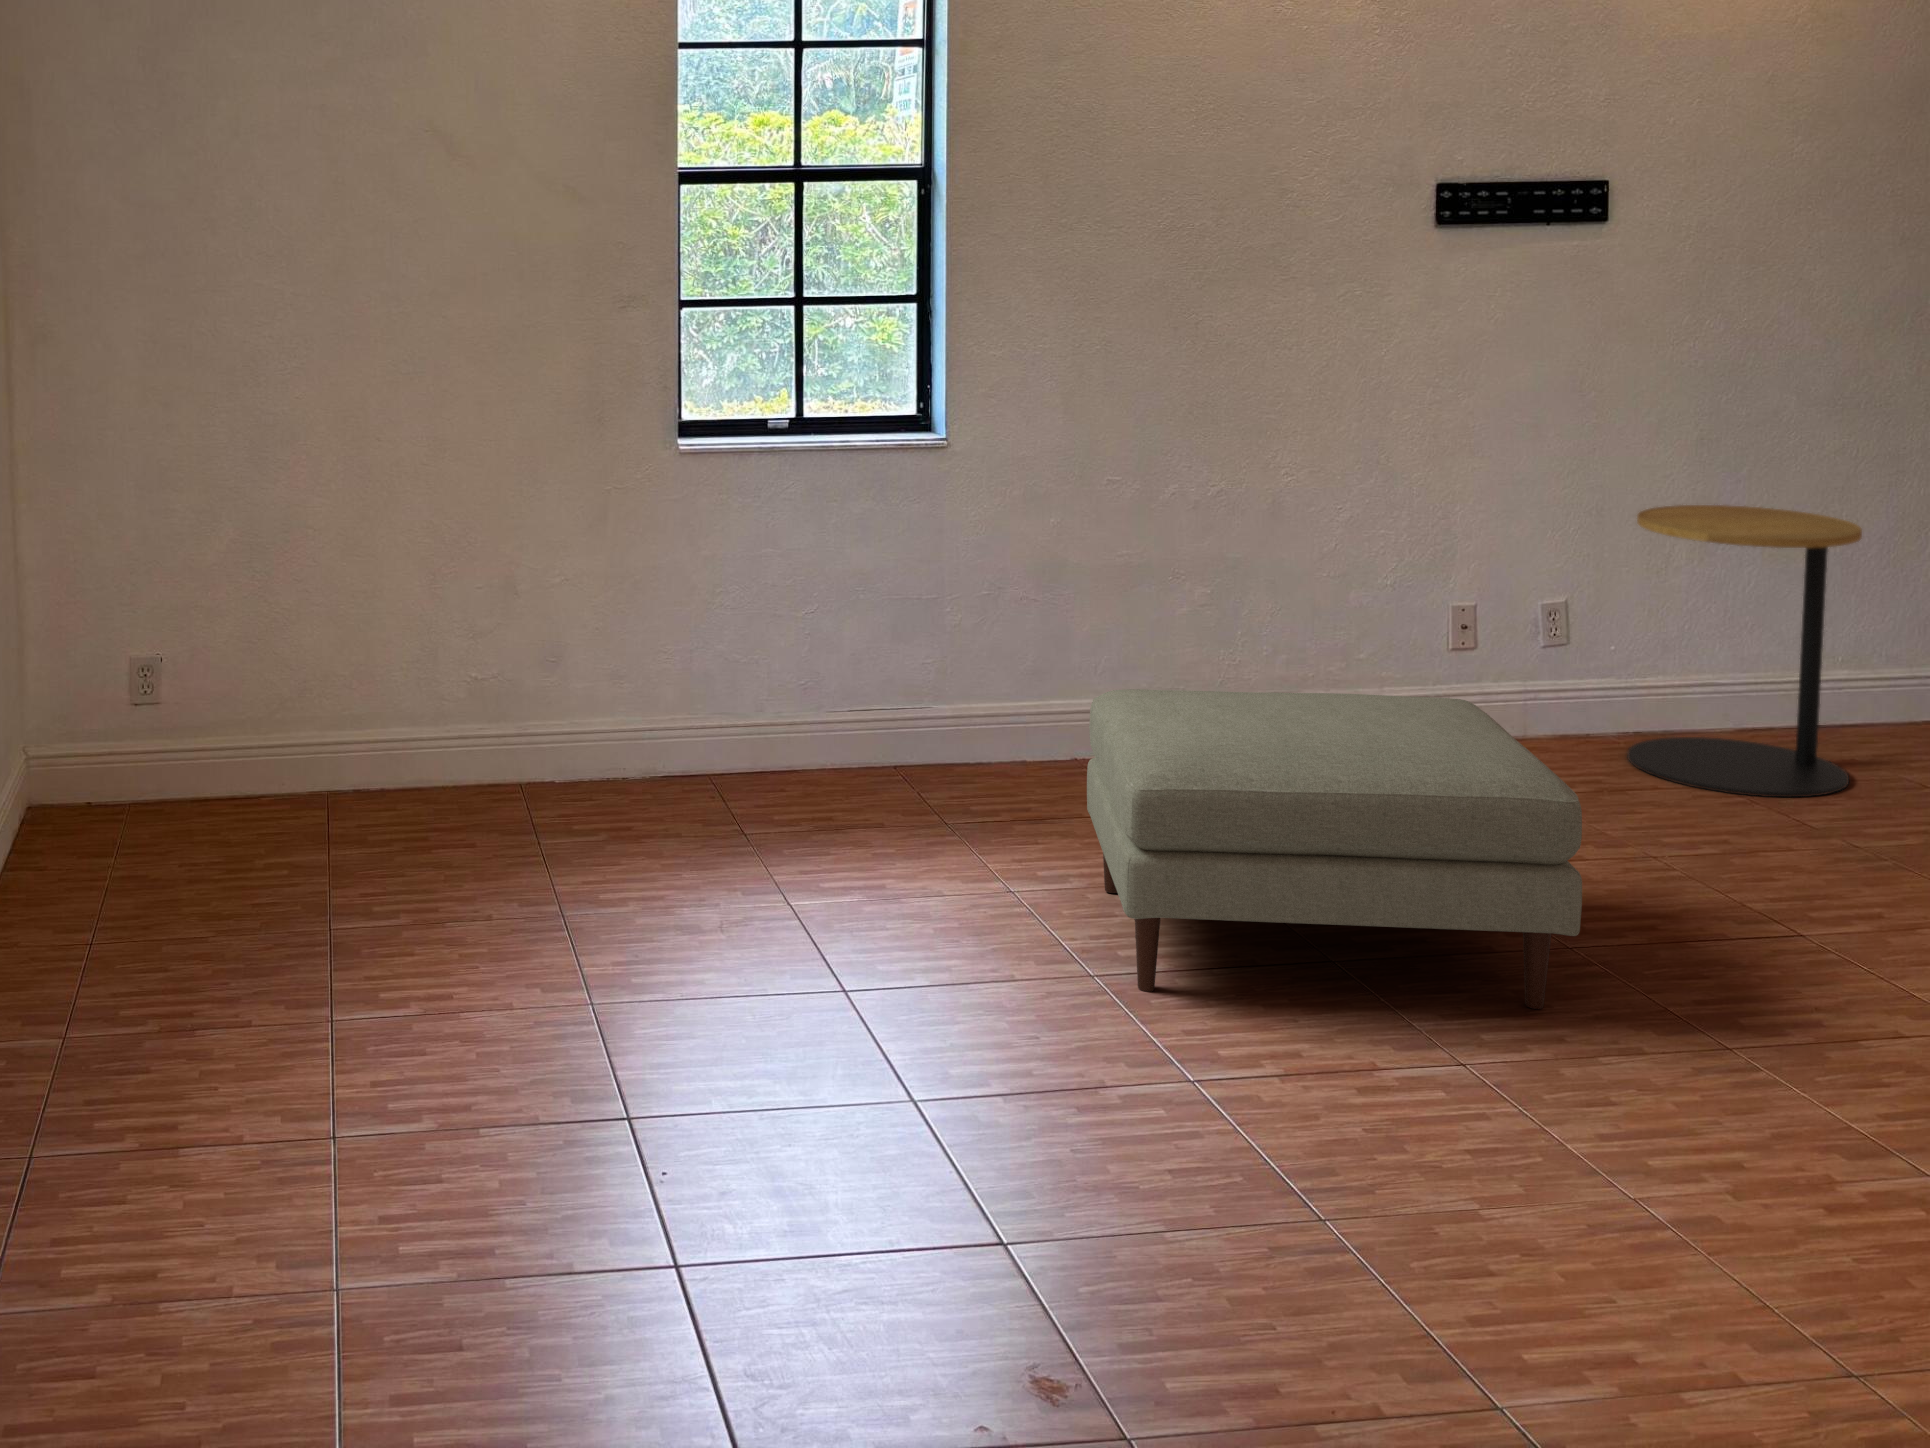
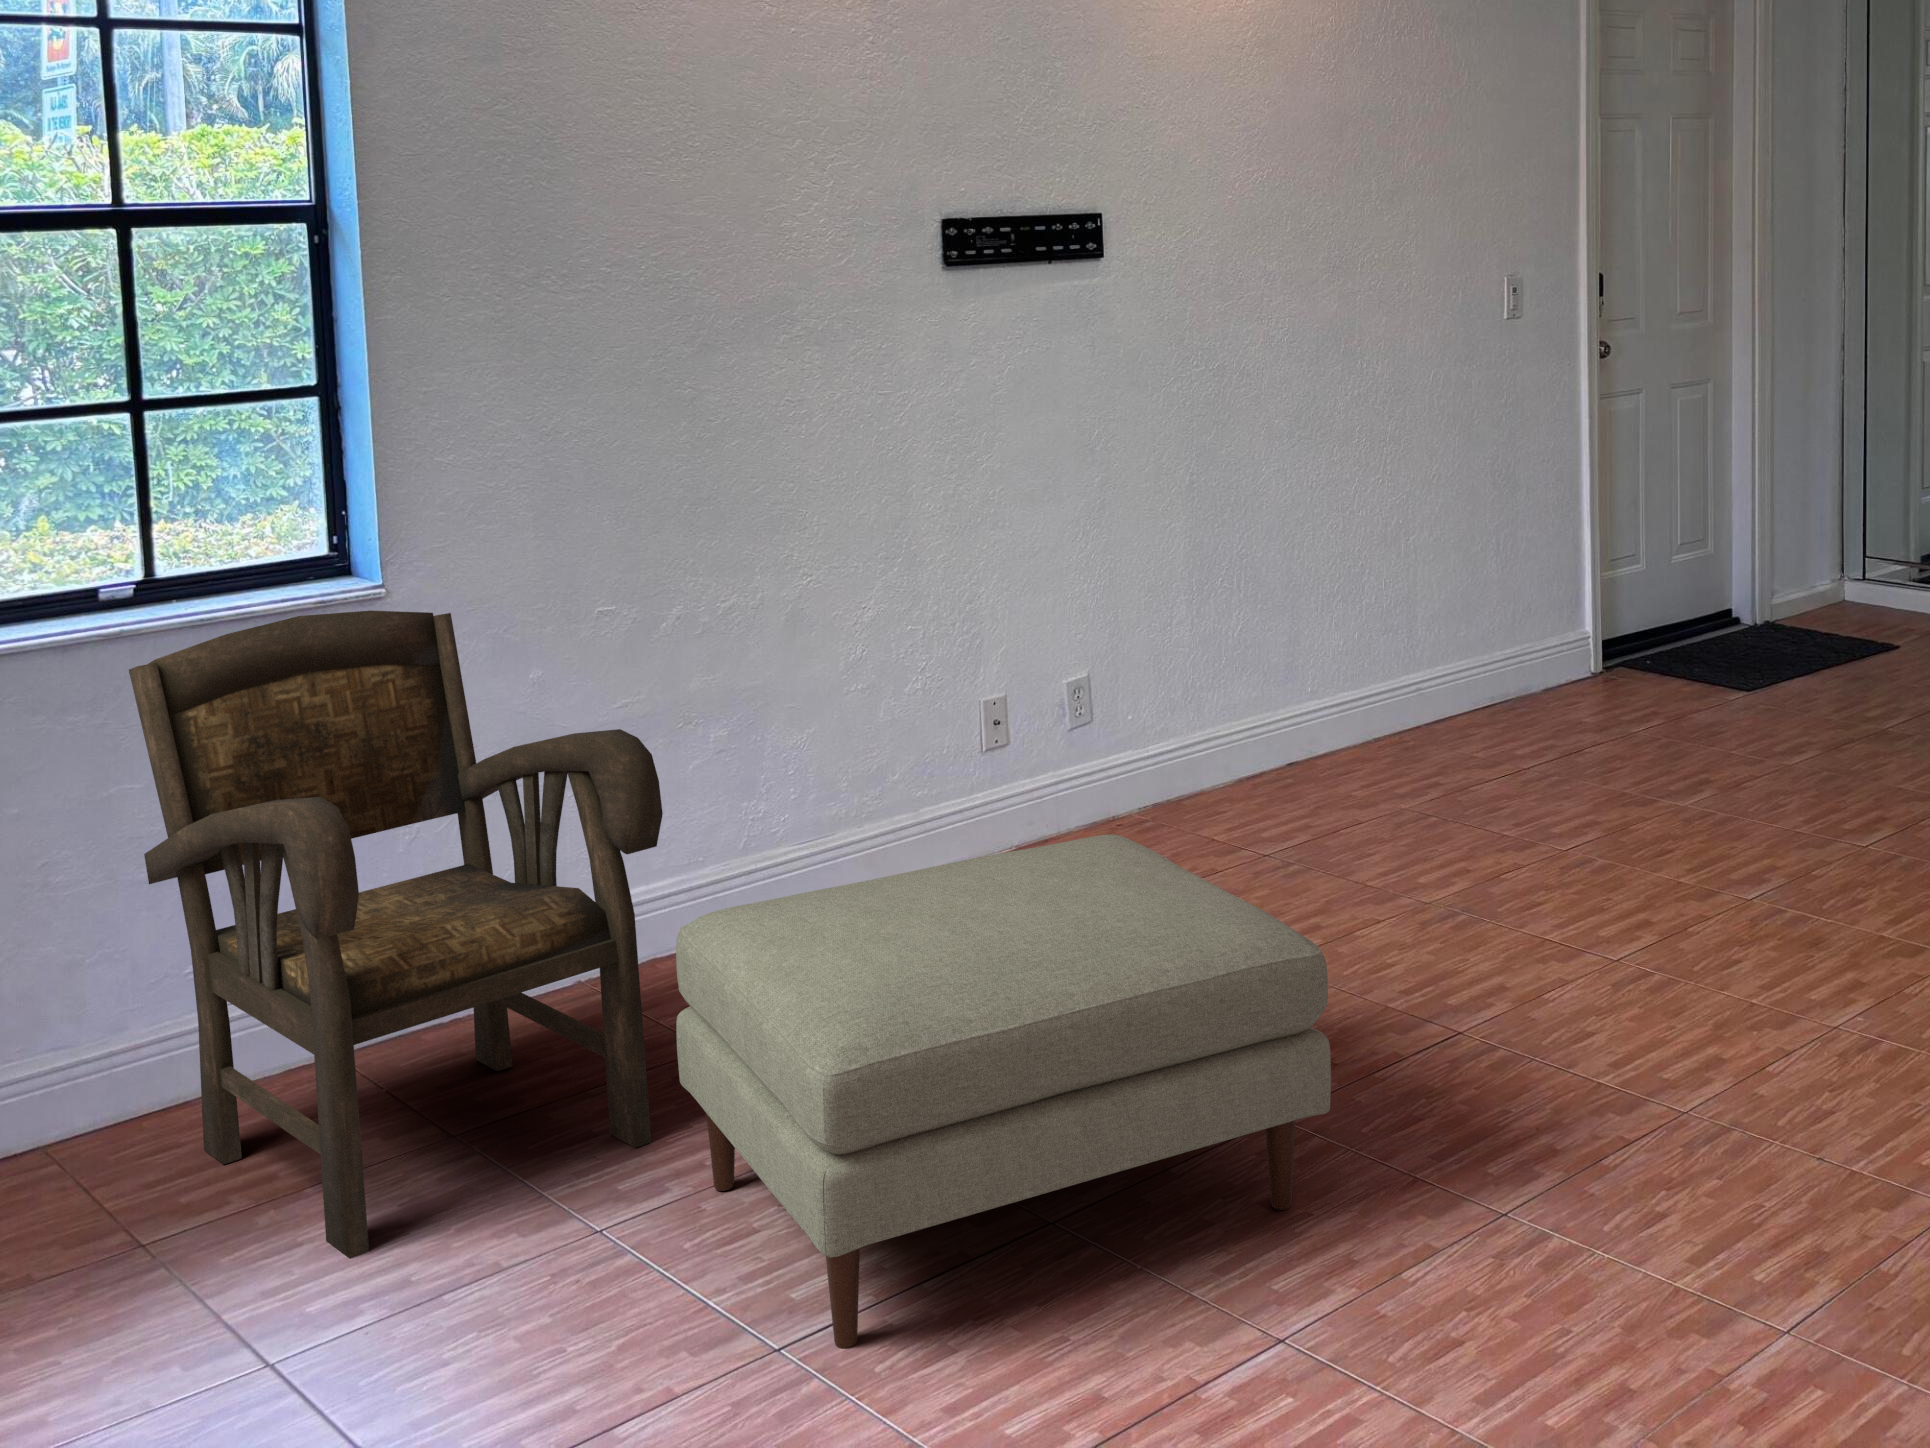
armchair: none [780,452,1097,869] -> present [129,611,663,1259]
side table: present [1627,505,1862,797] -> none [1155,548,1364,858]

